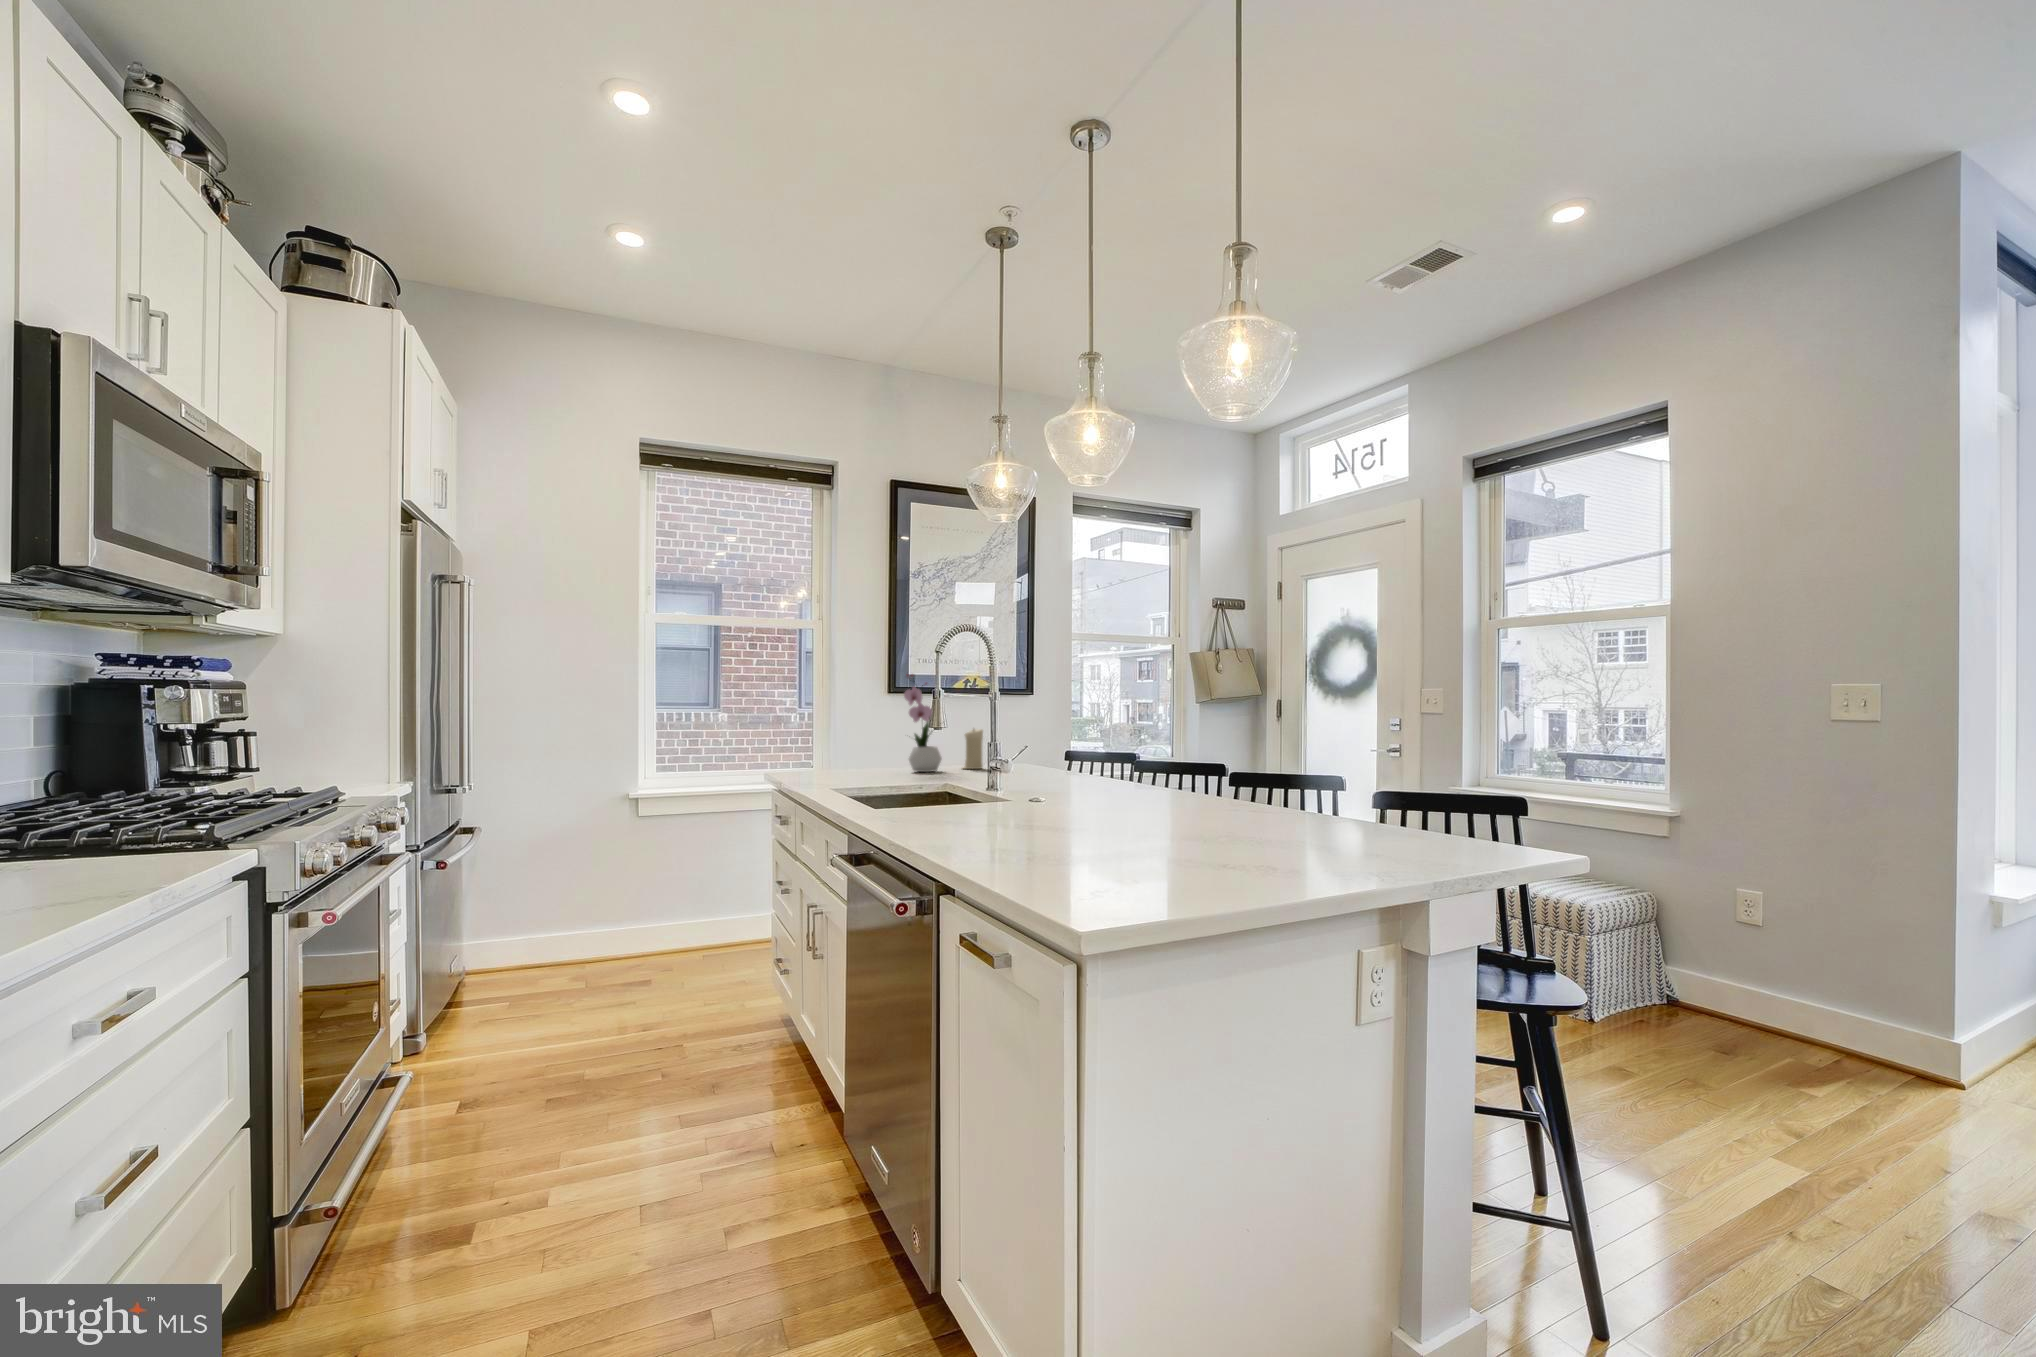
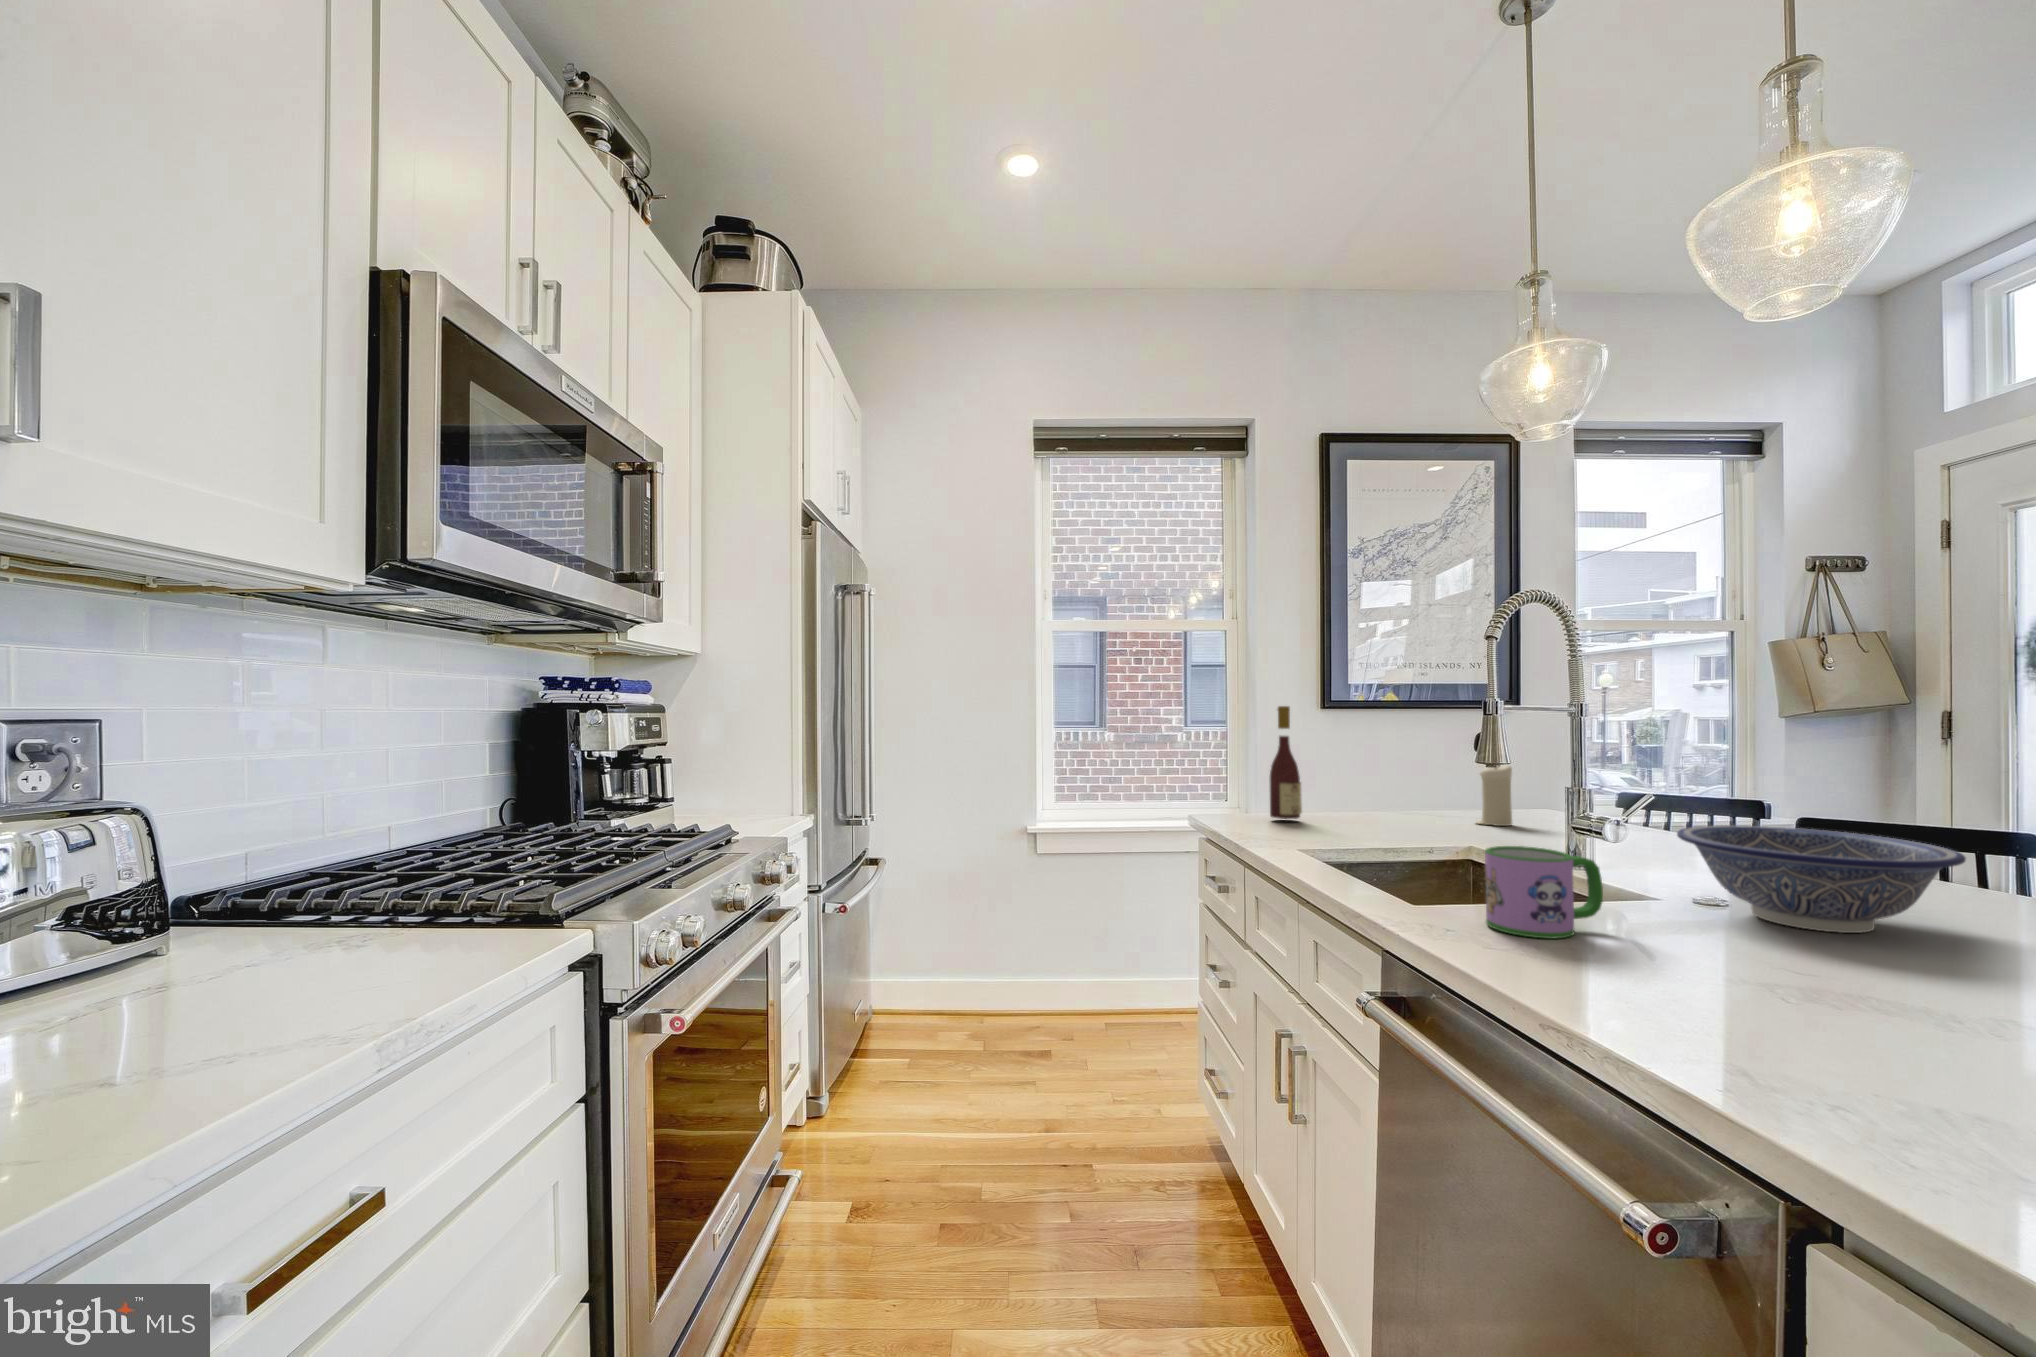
flower arrangement: present [904,674,942,772] -> none [1388,684,1453,828]
wine bottle: none [823,689,847,774] -> present [1270,706,1302,819]
decorative bowl: none [1009,753,1116,802] -> present [1677,825,1966,933]
mug: none [901,766,959,813] -> present [1485,846,1603,939]

